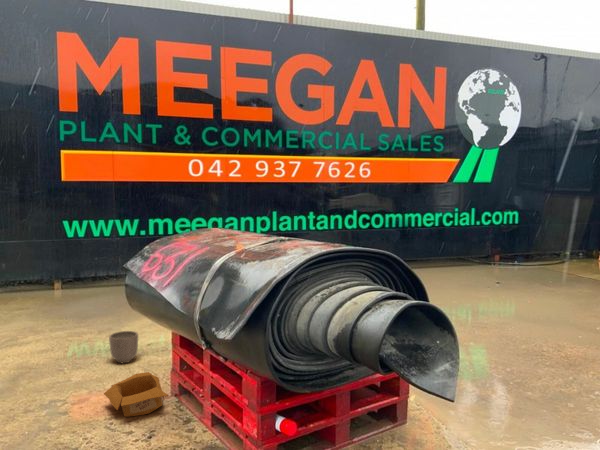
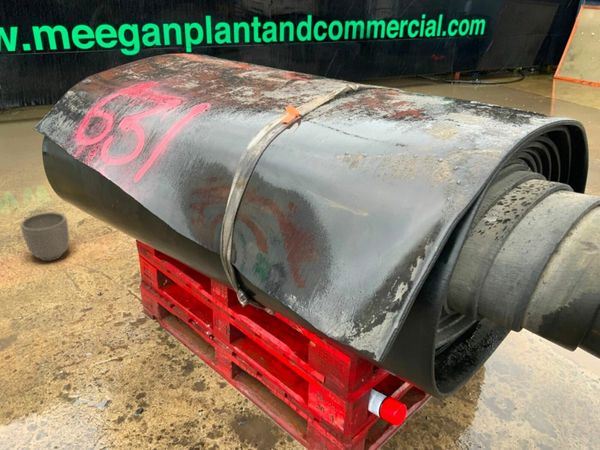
cardboard box: present [104,372,168,417] -> none [39,288,152,371]

